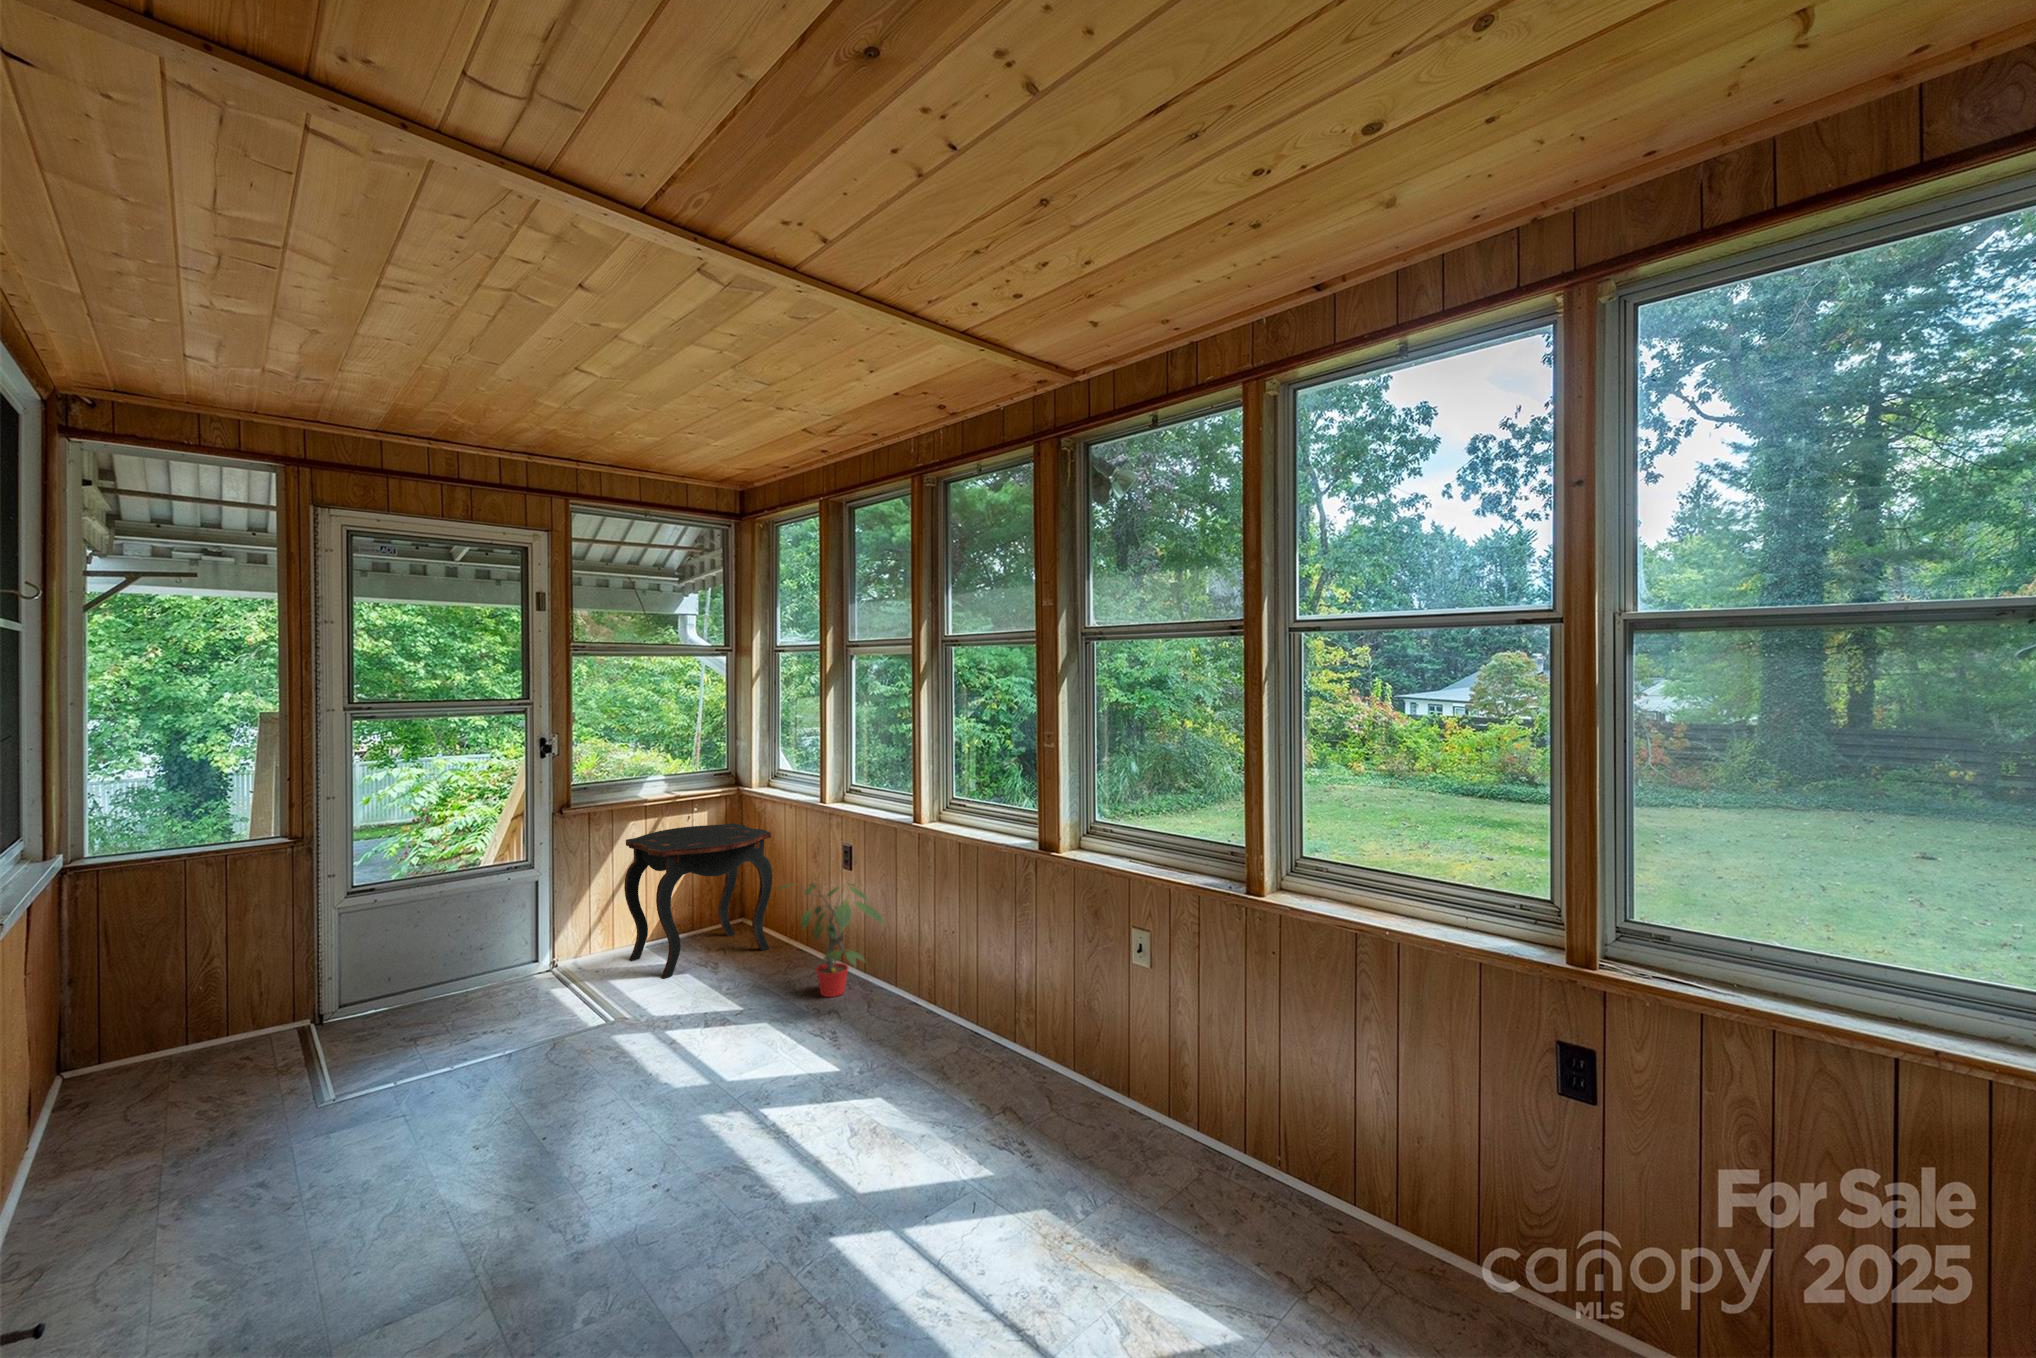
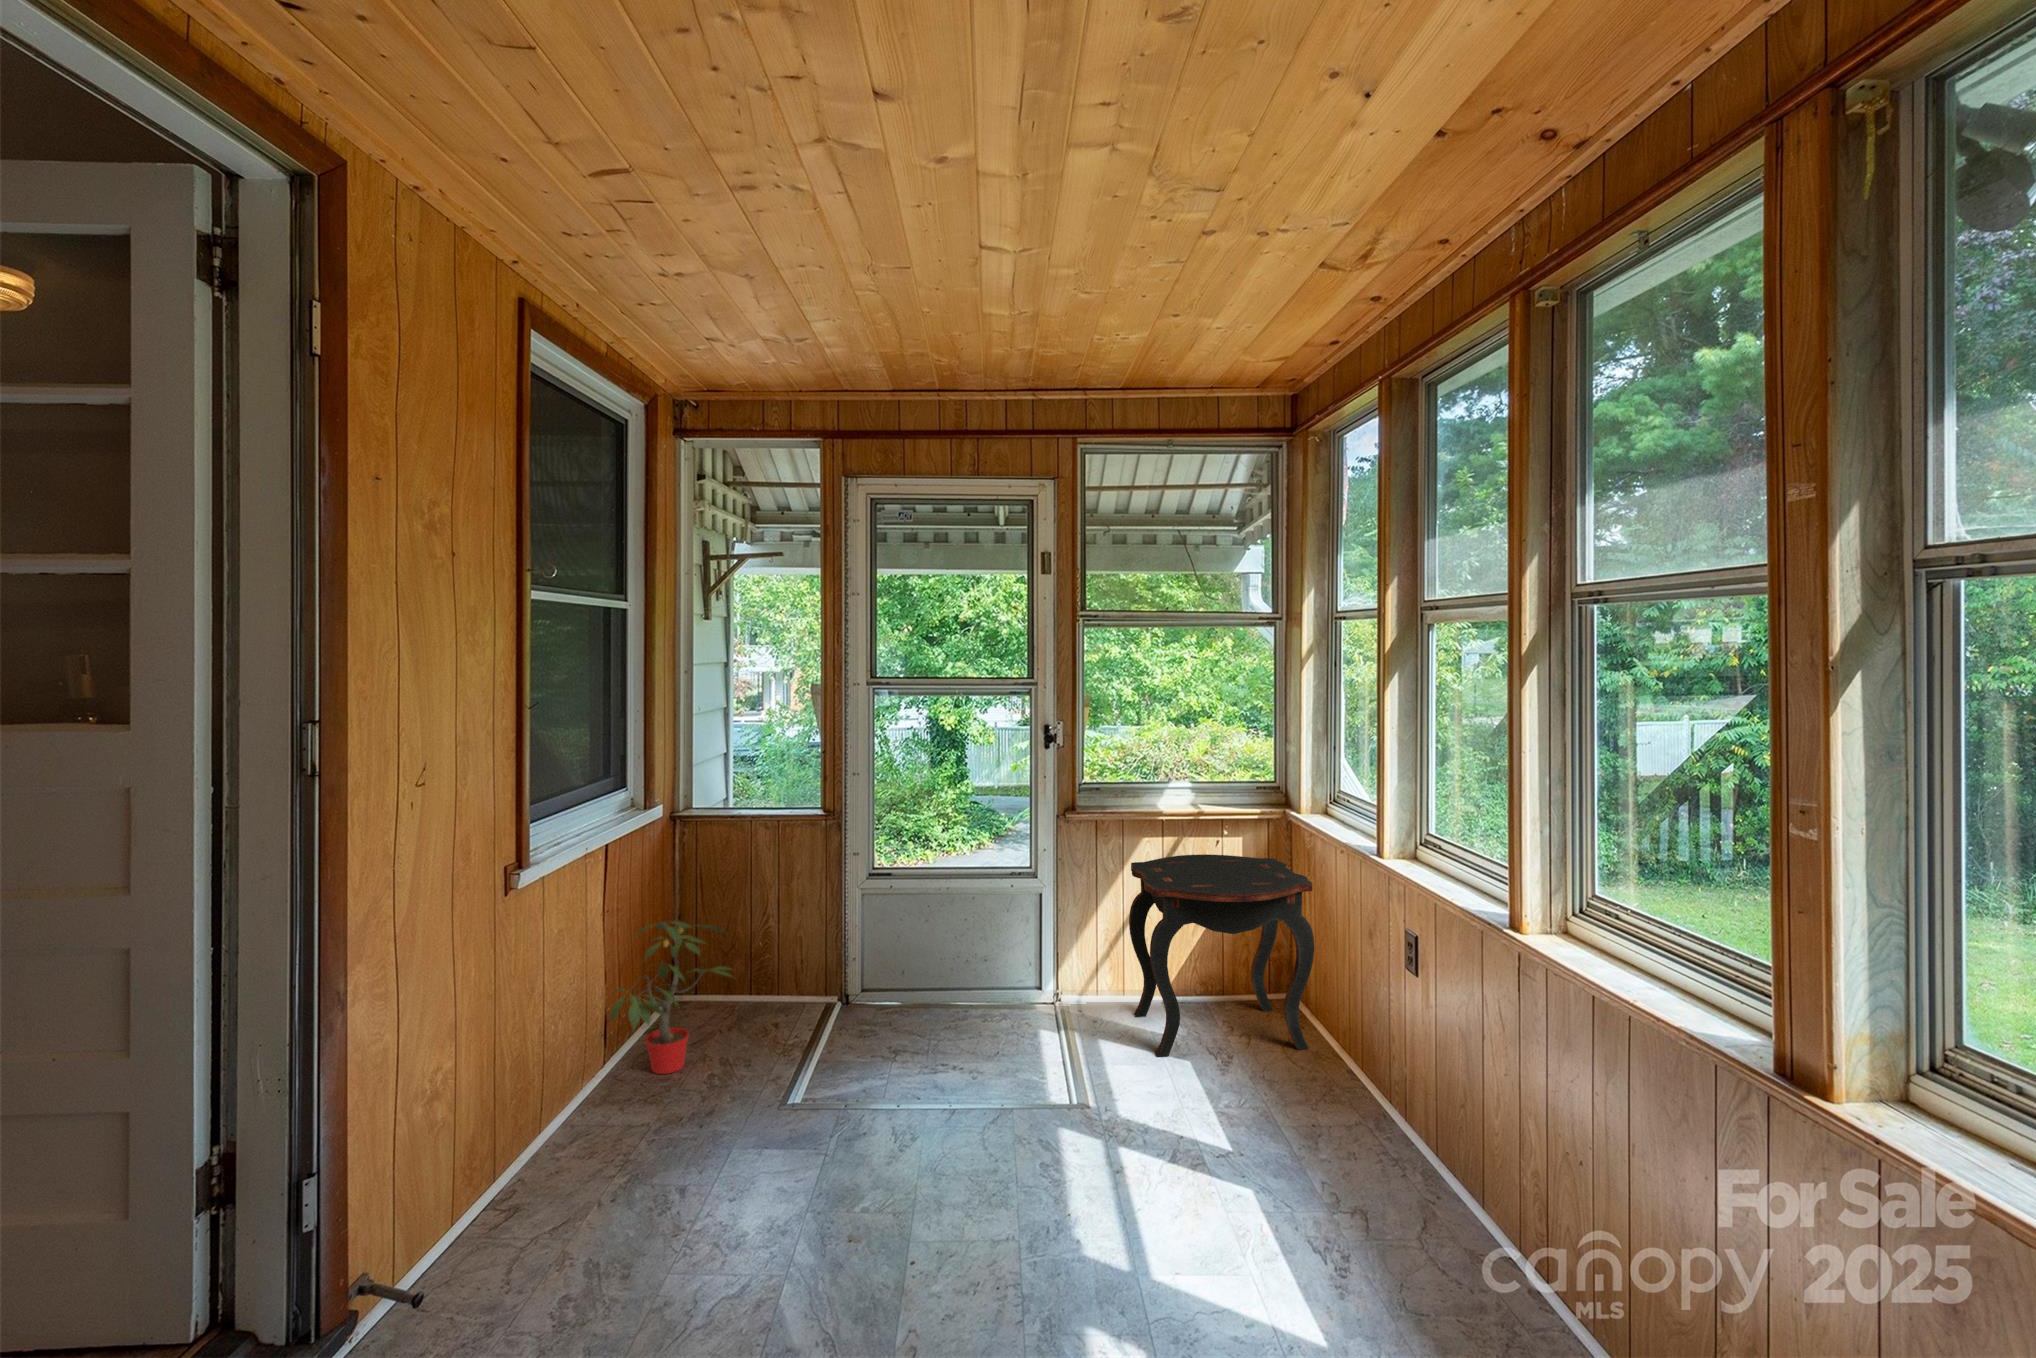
potted plant: present [780,884,883,997] -> present [610,921,732,1074]

